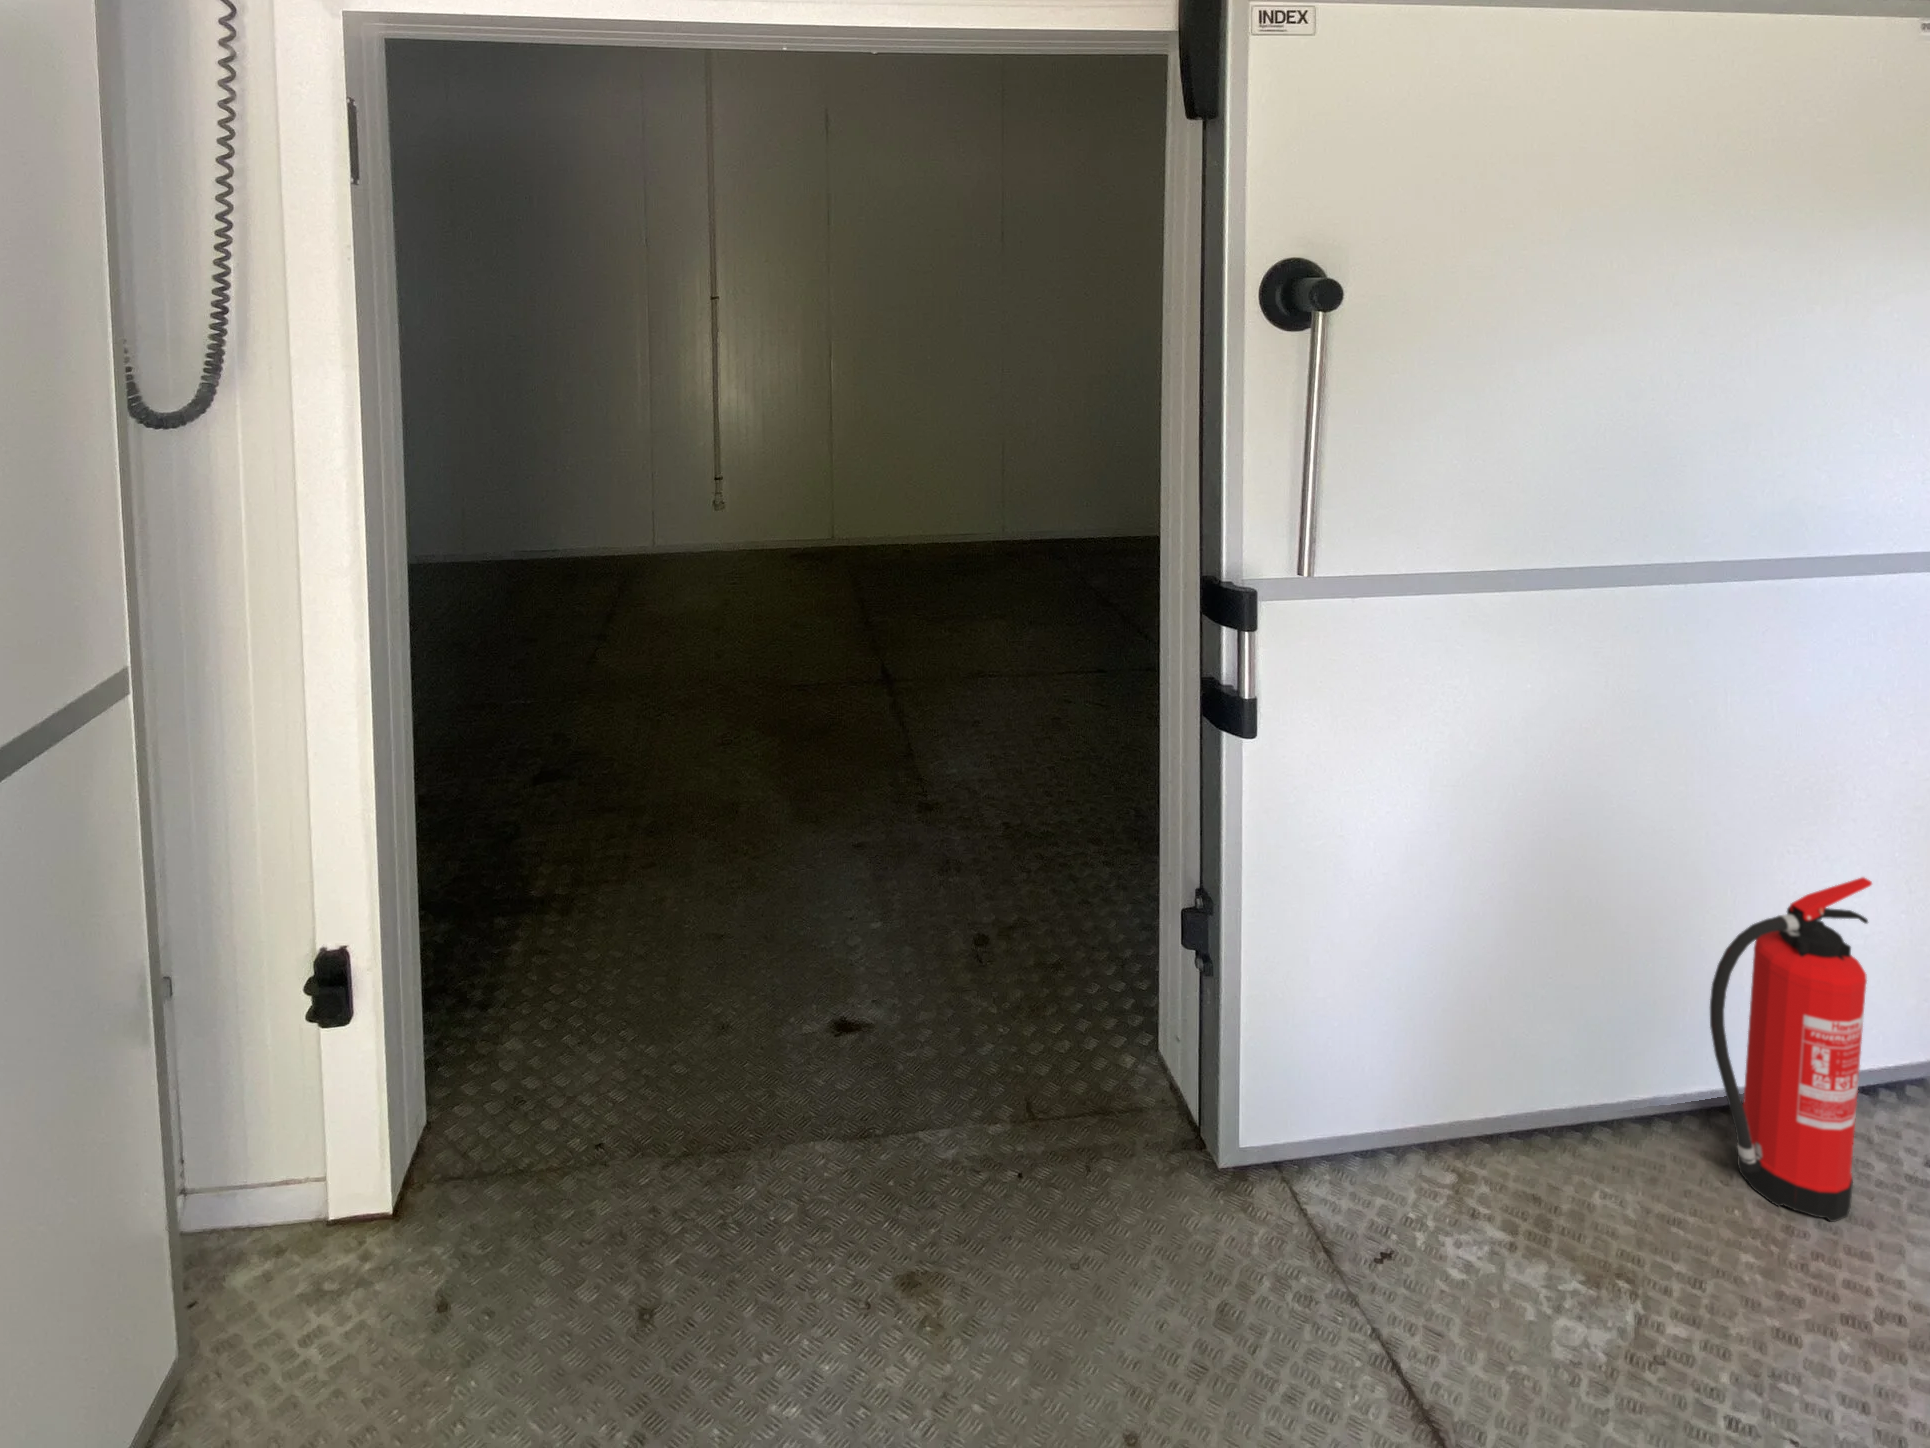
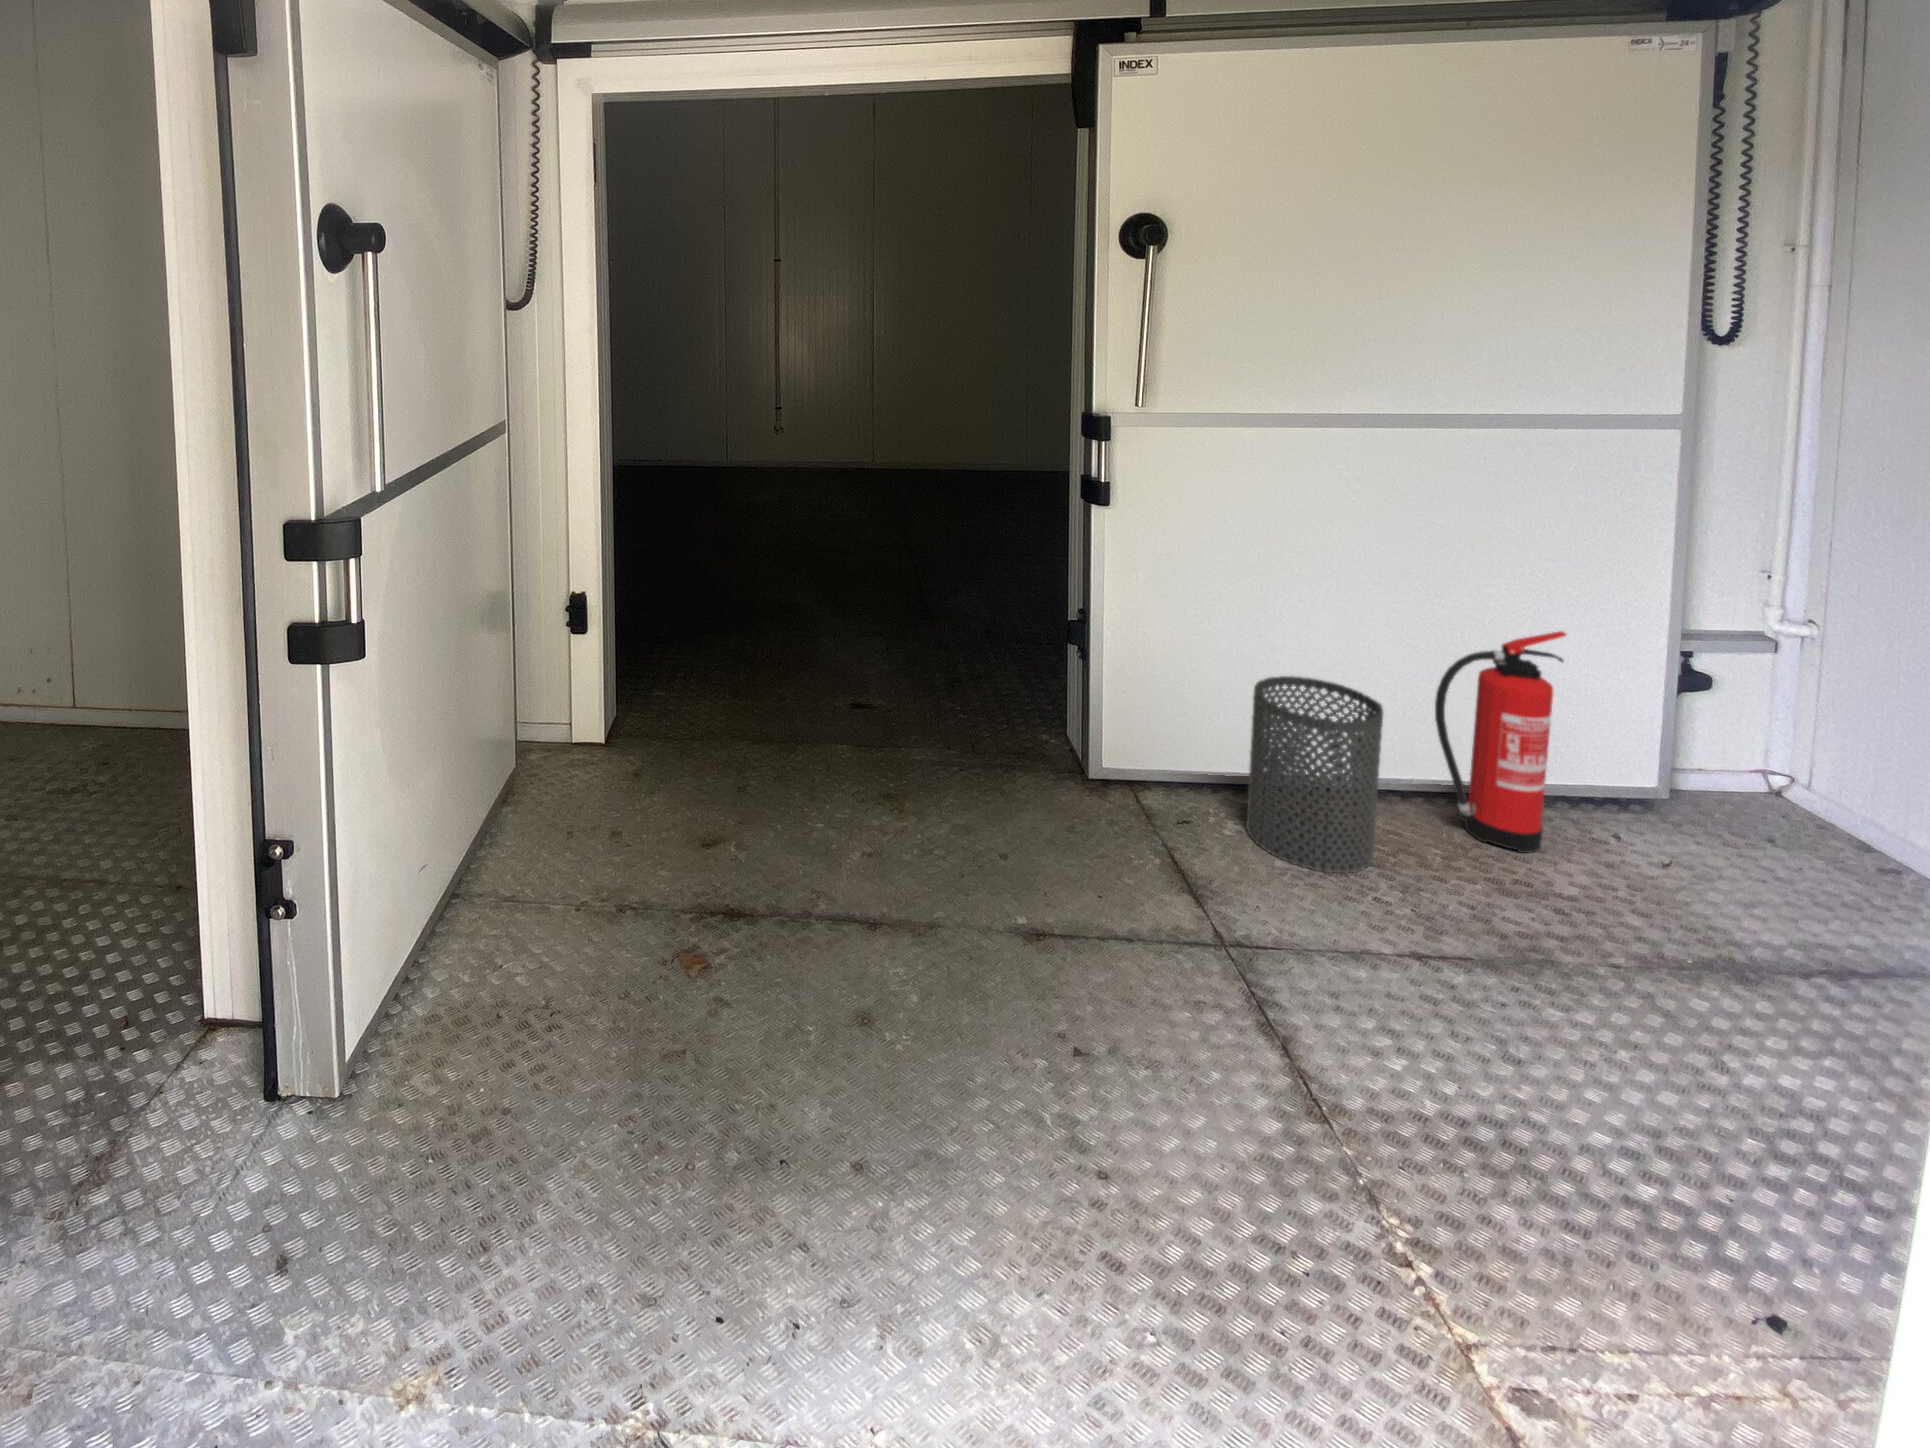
trash can: none [1464,977,1677,1339] -> present [1246,676,1383,873]

